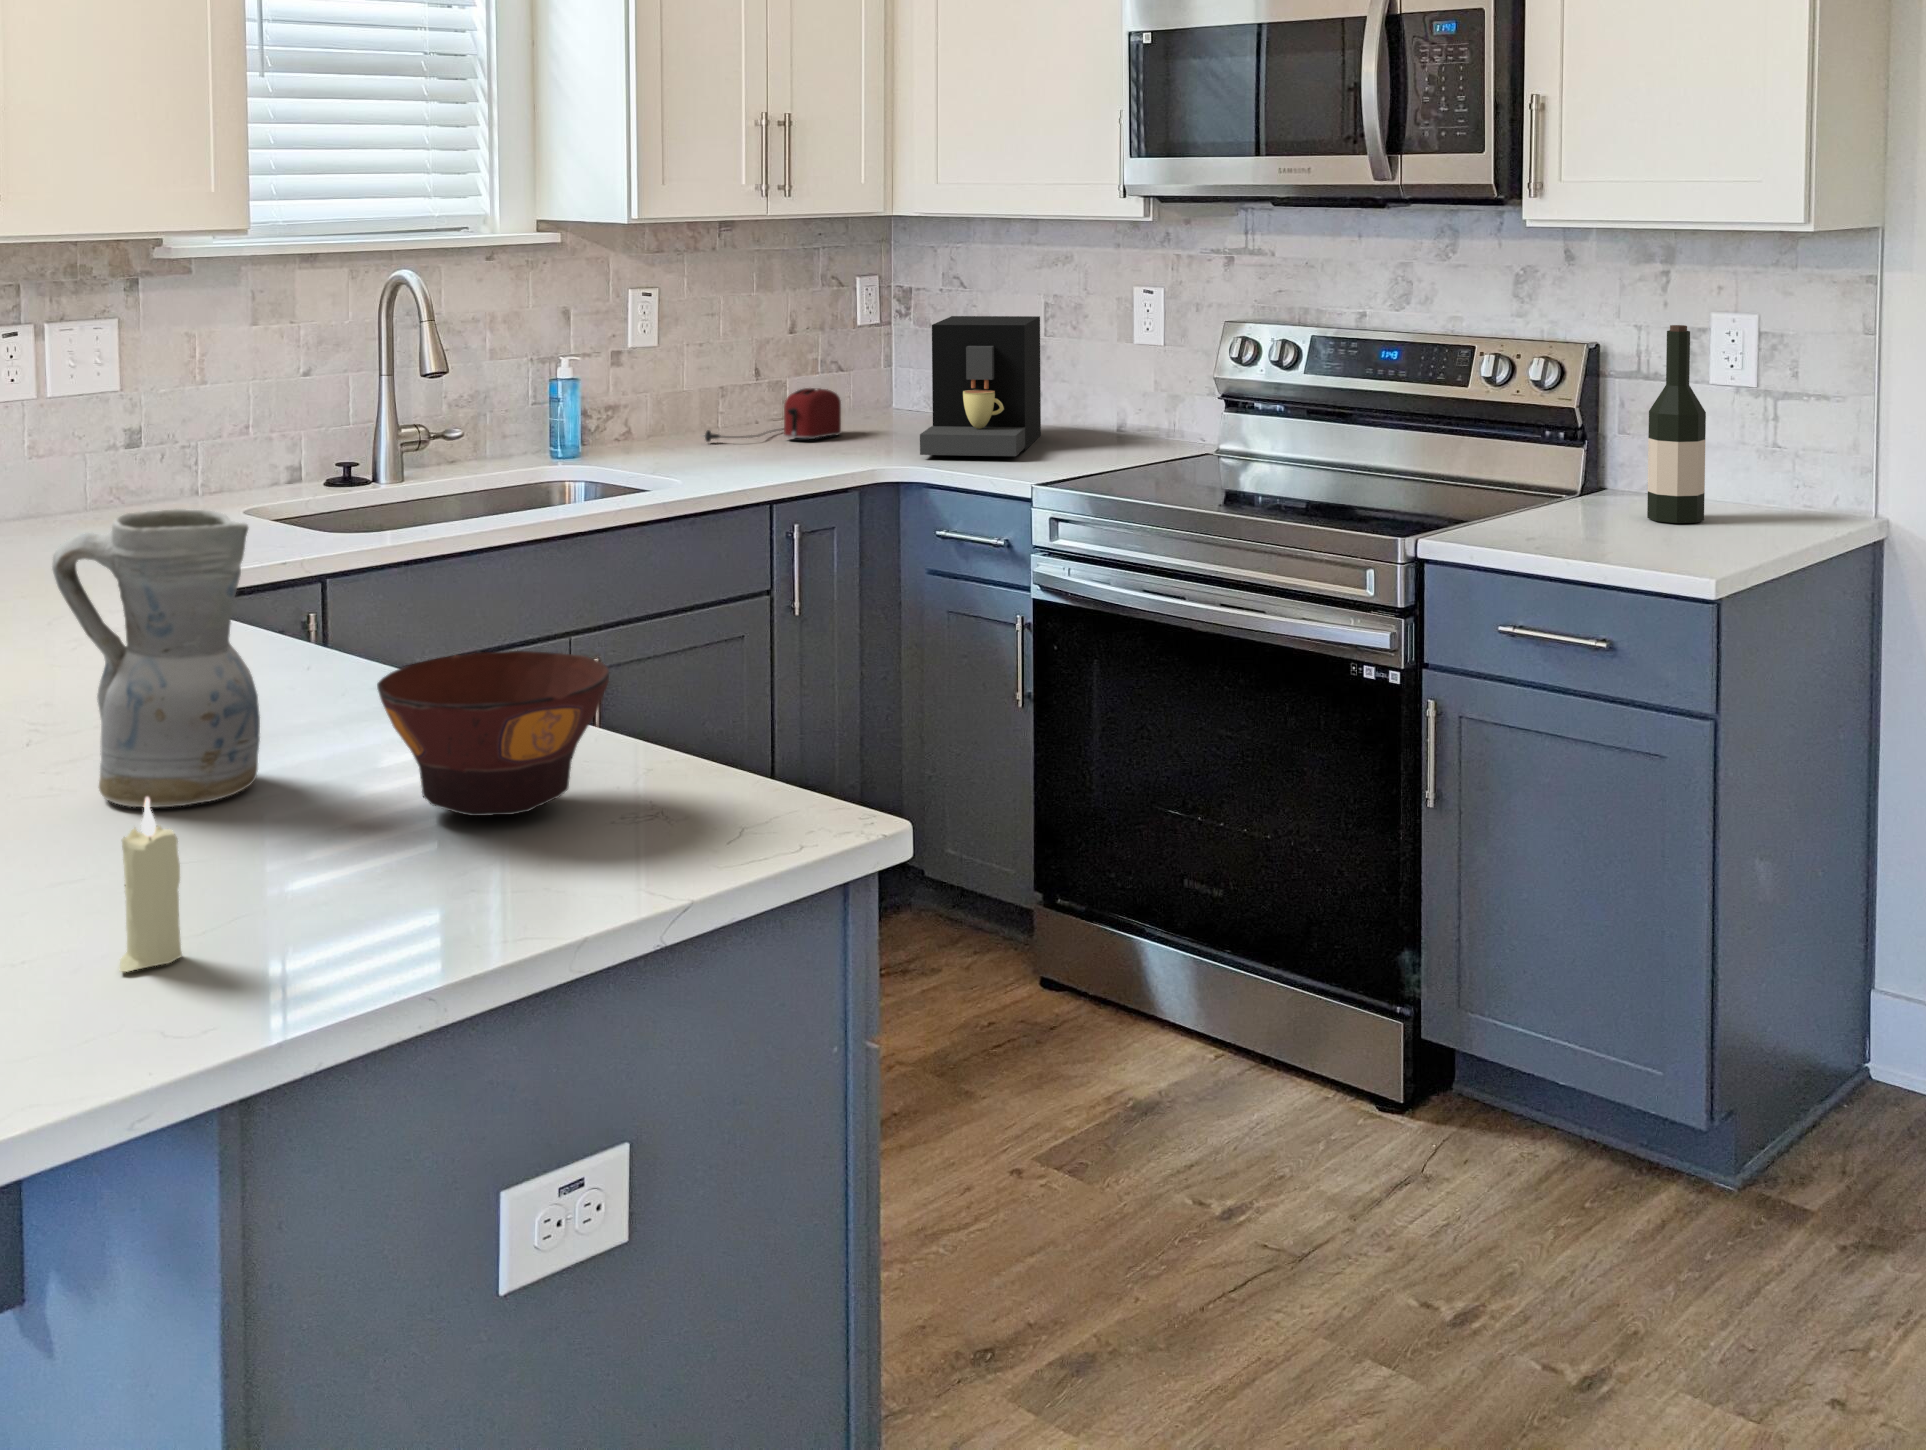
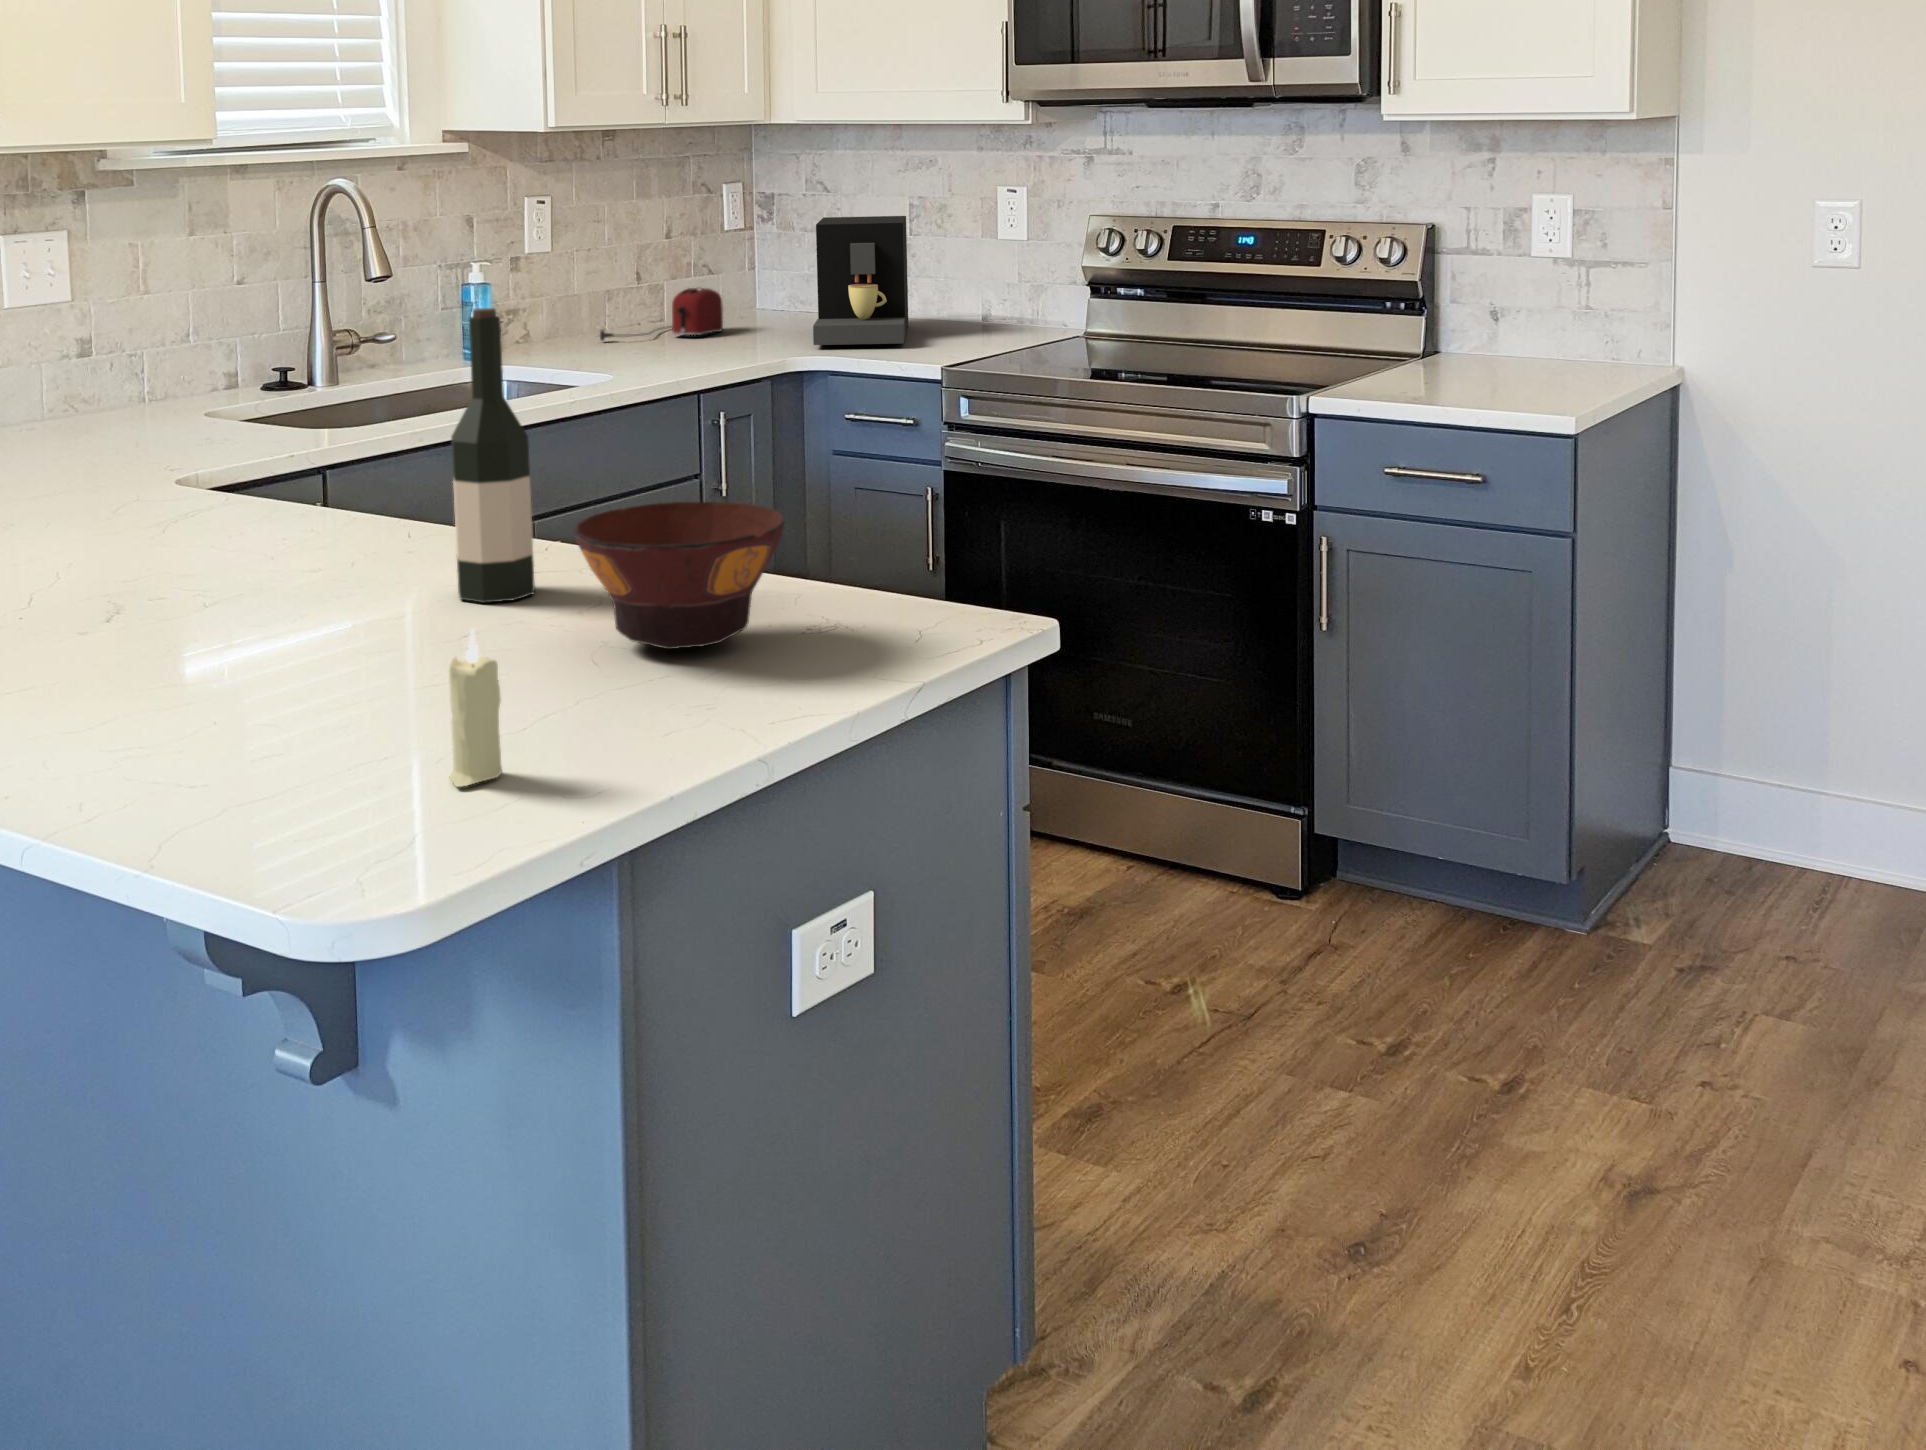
wine bottle: present [1647,325,1706,523] -> present [451,308,535,603]
ceramic pitcher: present [52,509,260,807] -> none [249,382,441,658]

